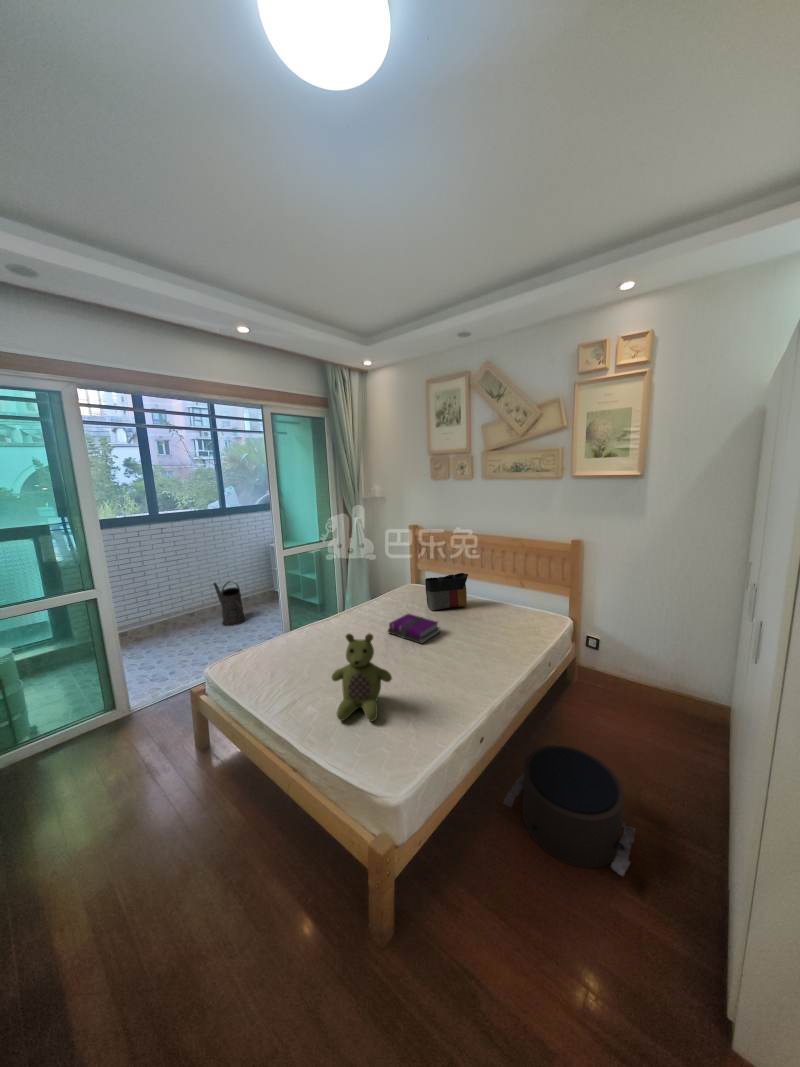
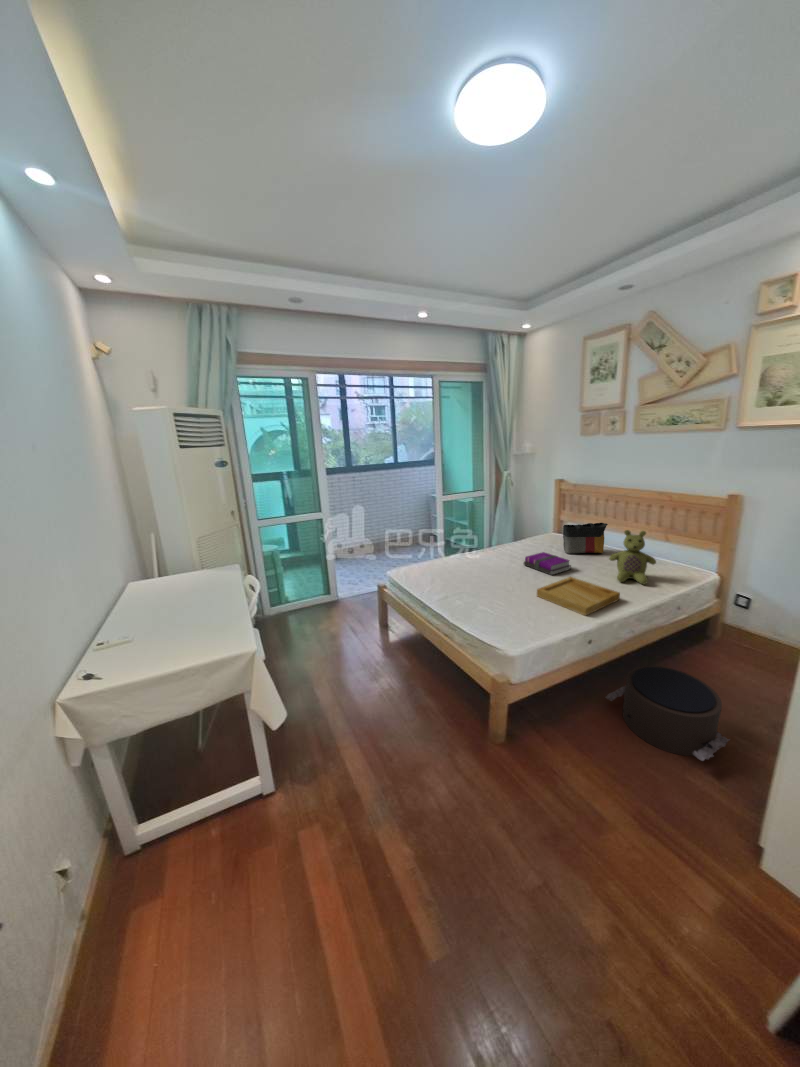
watering can: present [213,581,245,626] -> none [387,521,410,556]
stuffed bear: present [332,633,392,721] -> present [609,530,656,585]
tray: none [410,645,500,702] -> present [537,577,620,615]

